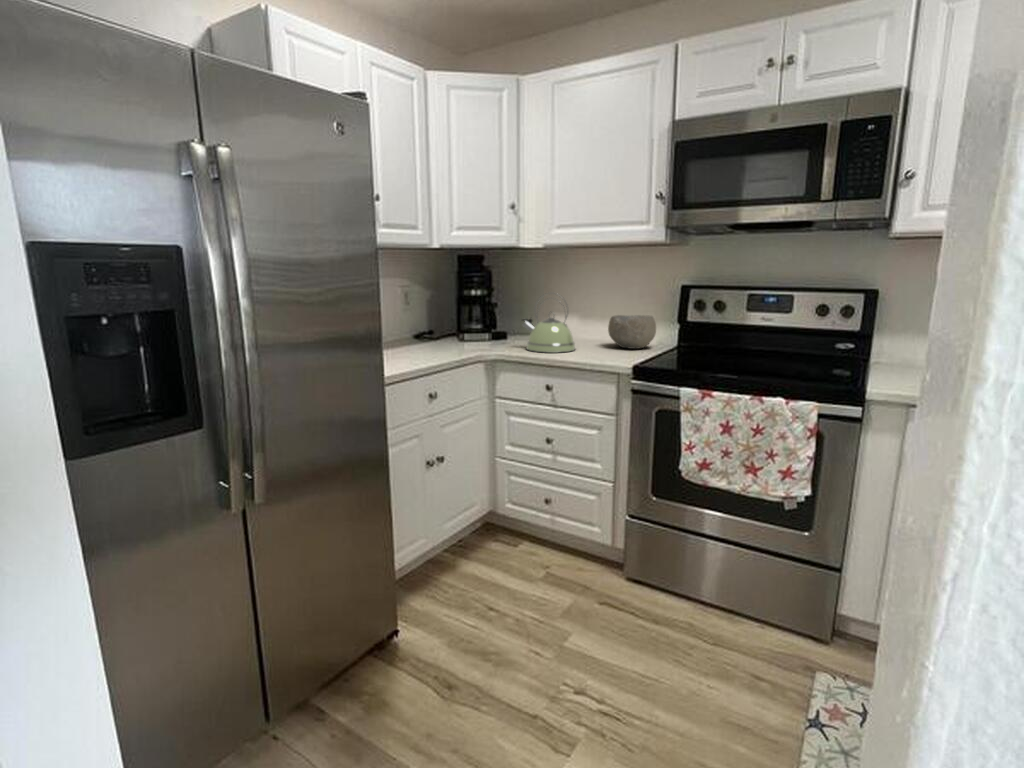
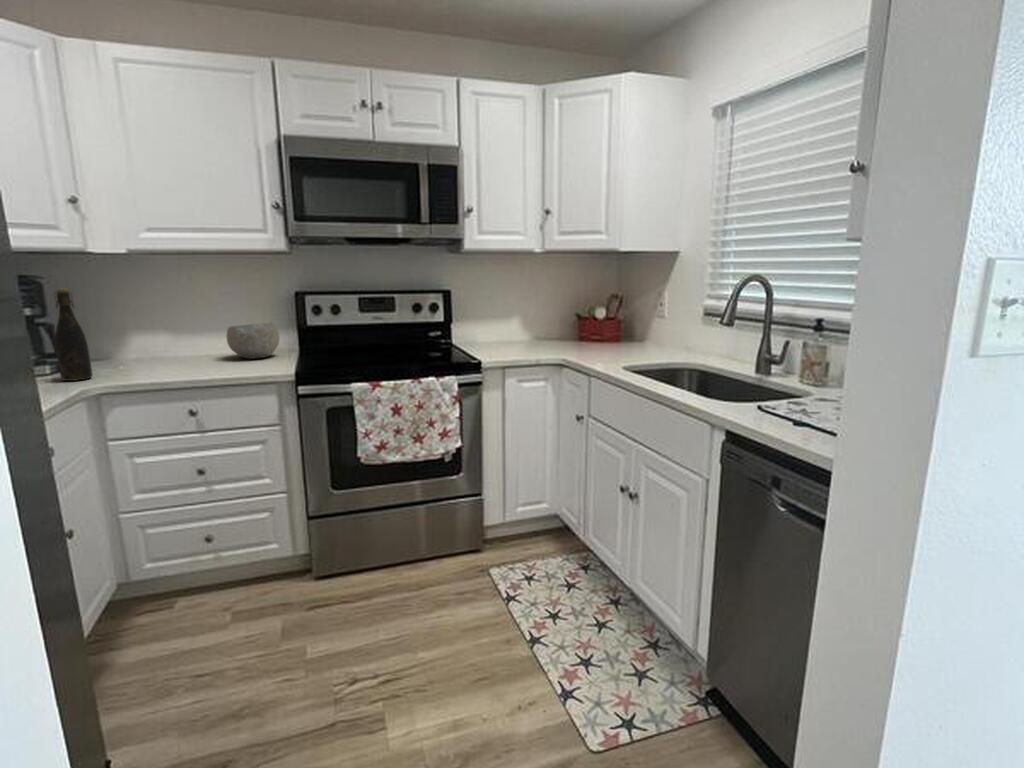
bottle: none [482,275,502,347] -> present [55,289,92,381]
kettle: present [522,292,575,353] -> none [120,306,201,376]

